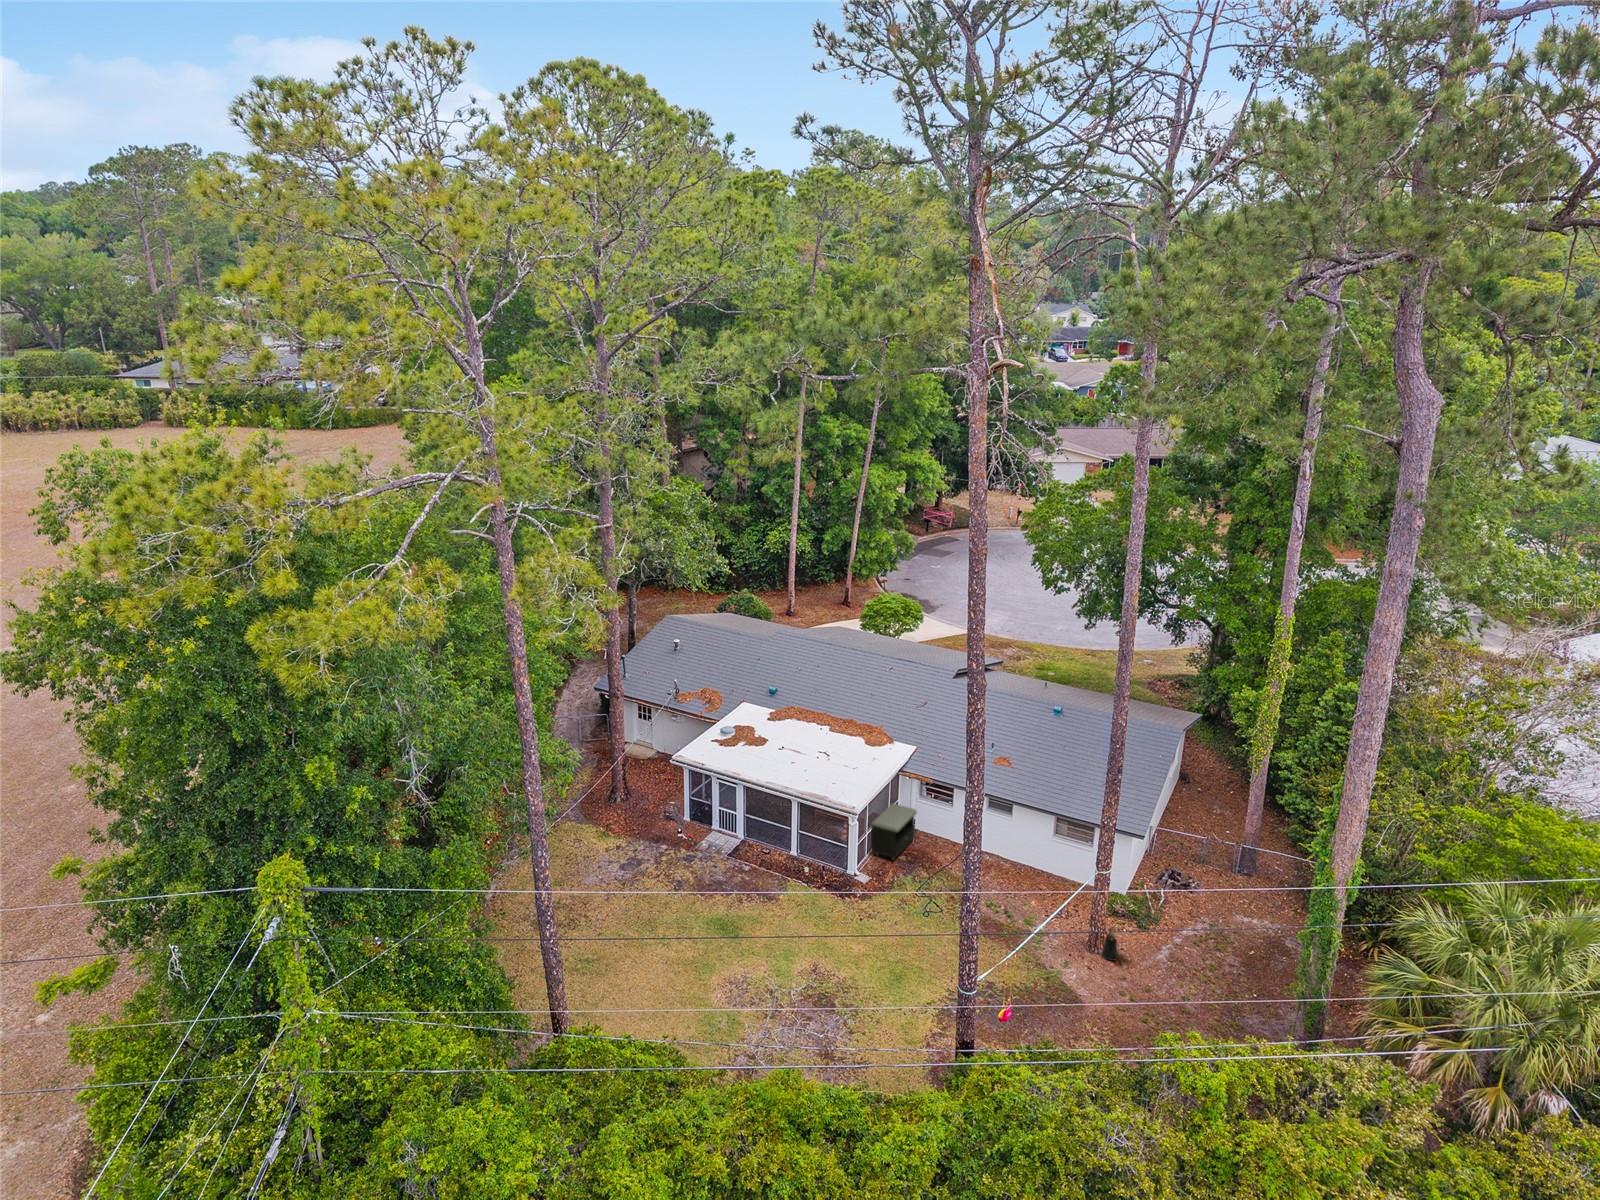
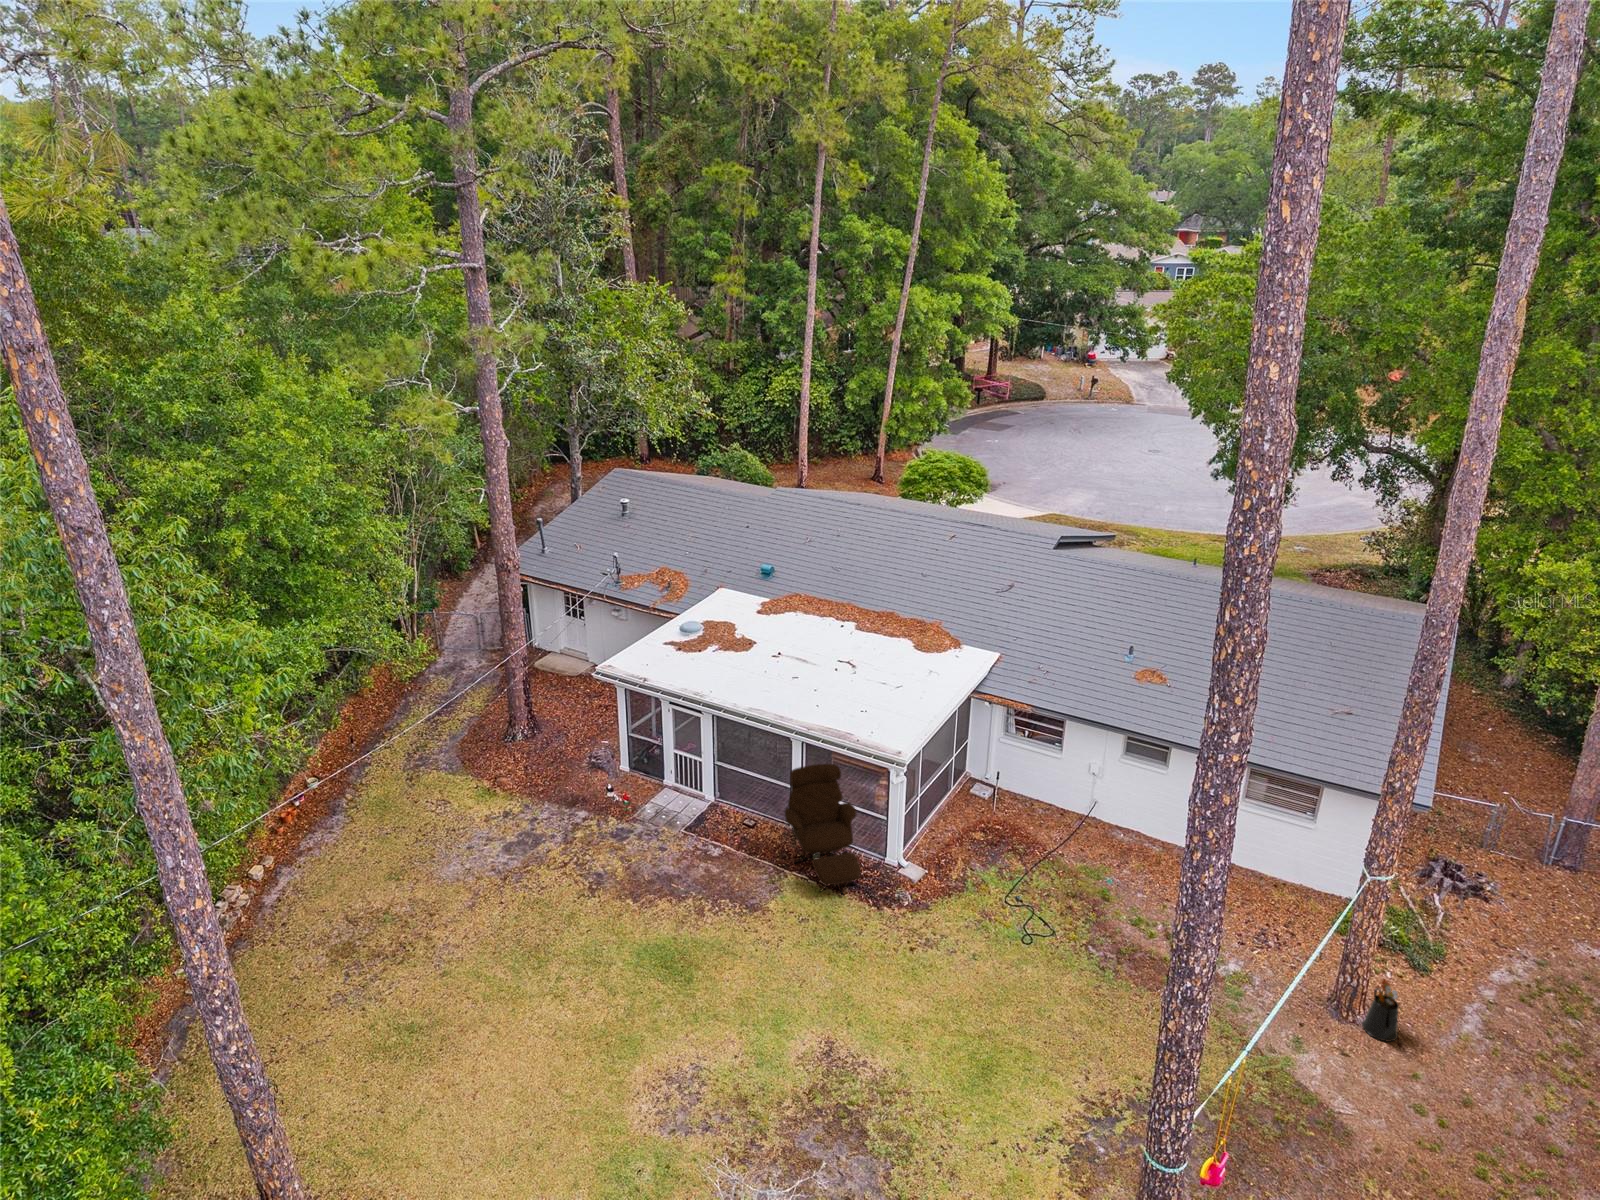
storage bench: present [871,804,917,859] -> none [924,746,1000,838]
lounge chair: none [788,815,833,893] -> present [785,764,861,896]

